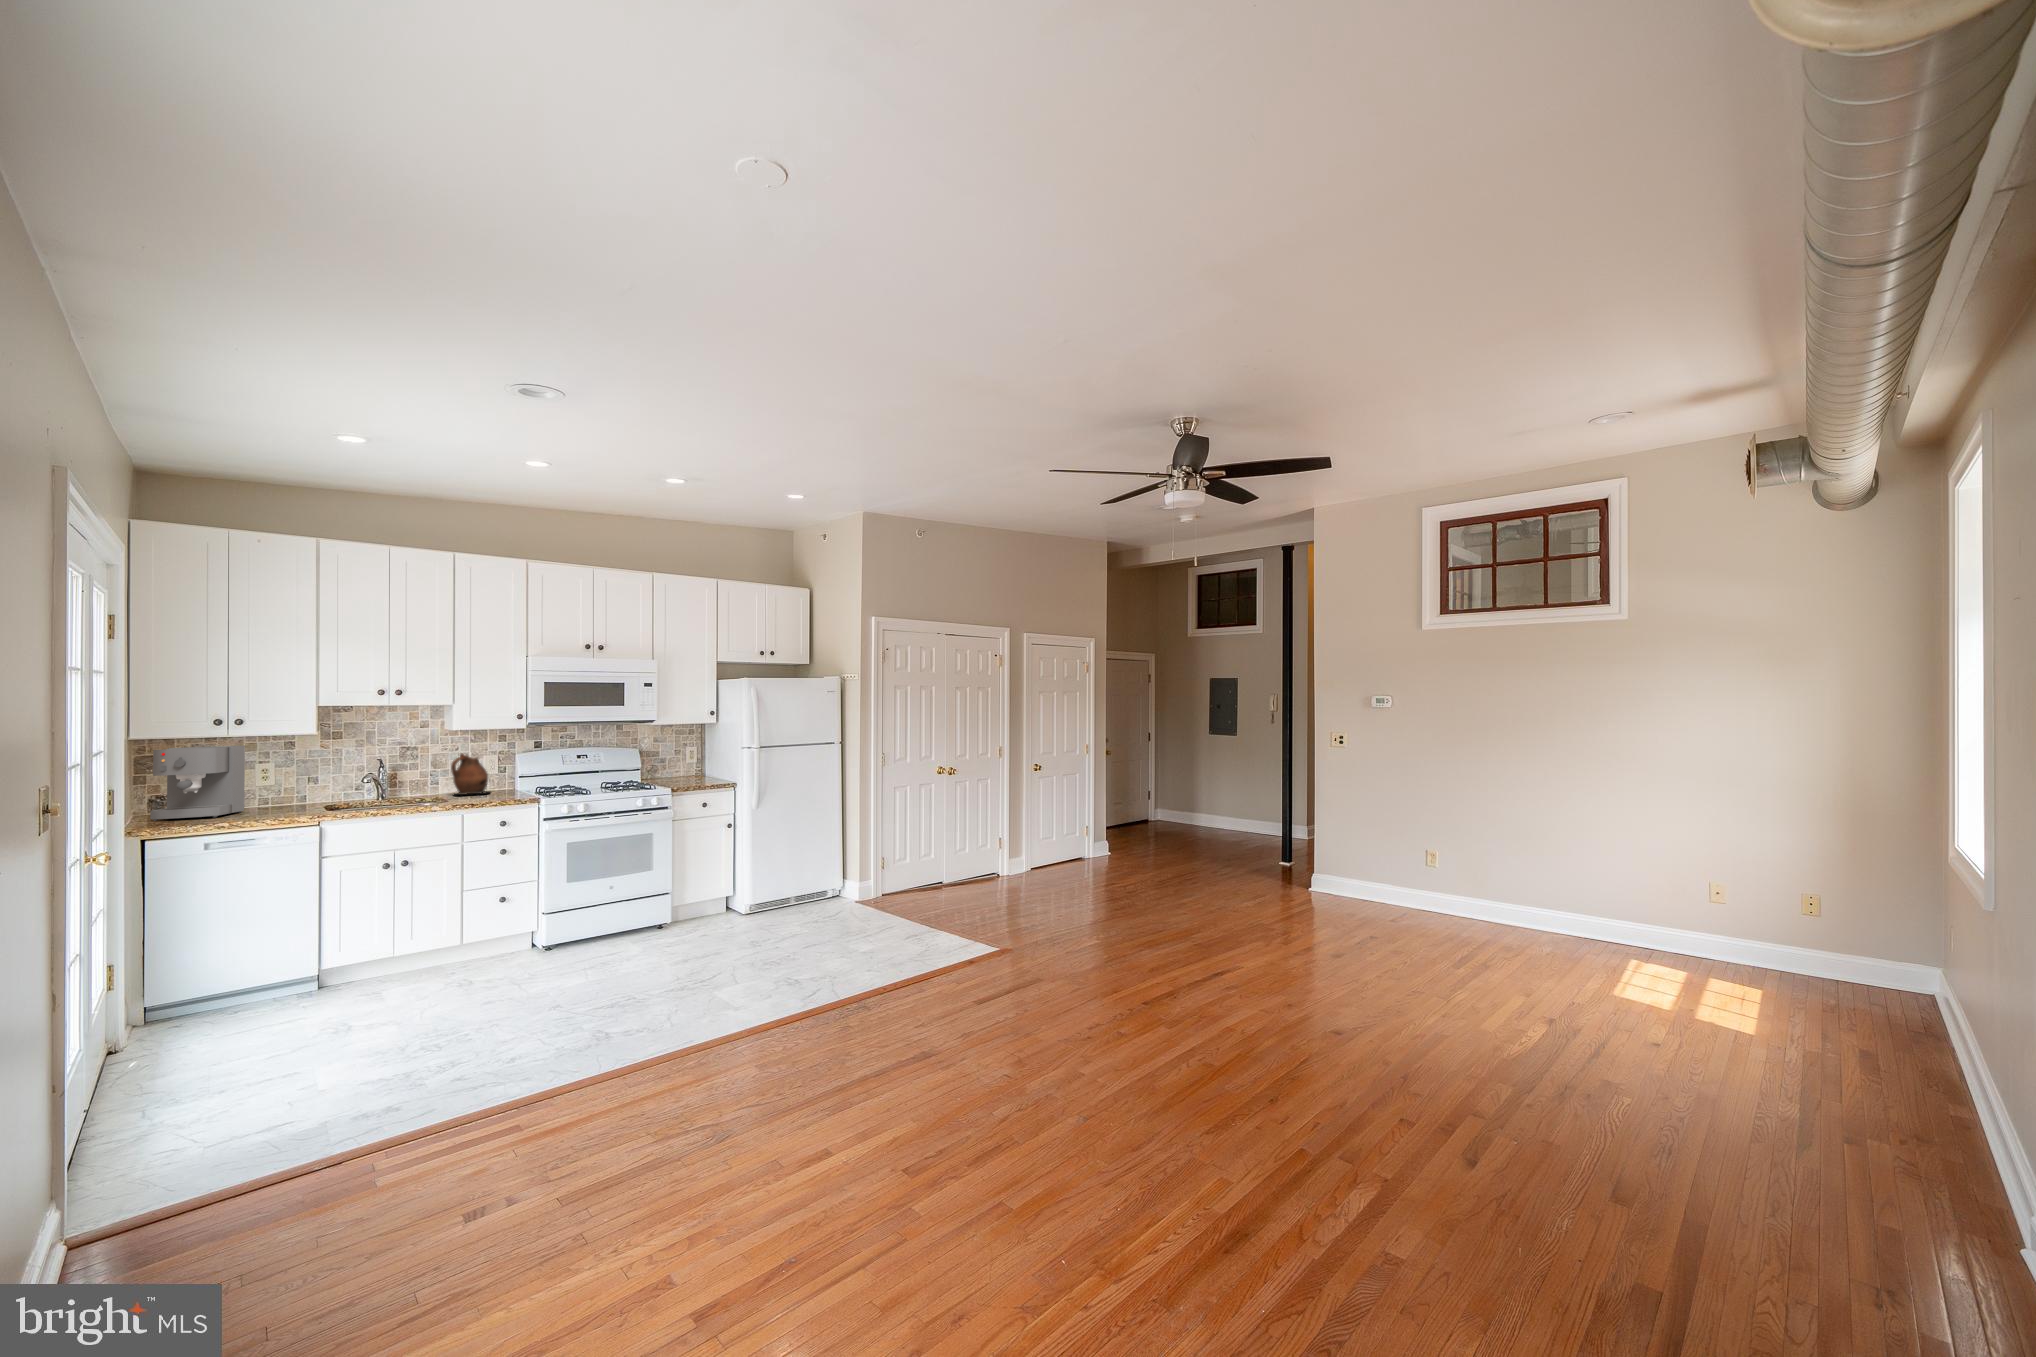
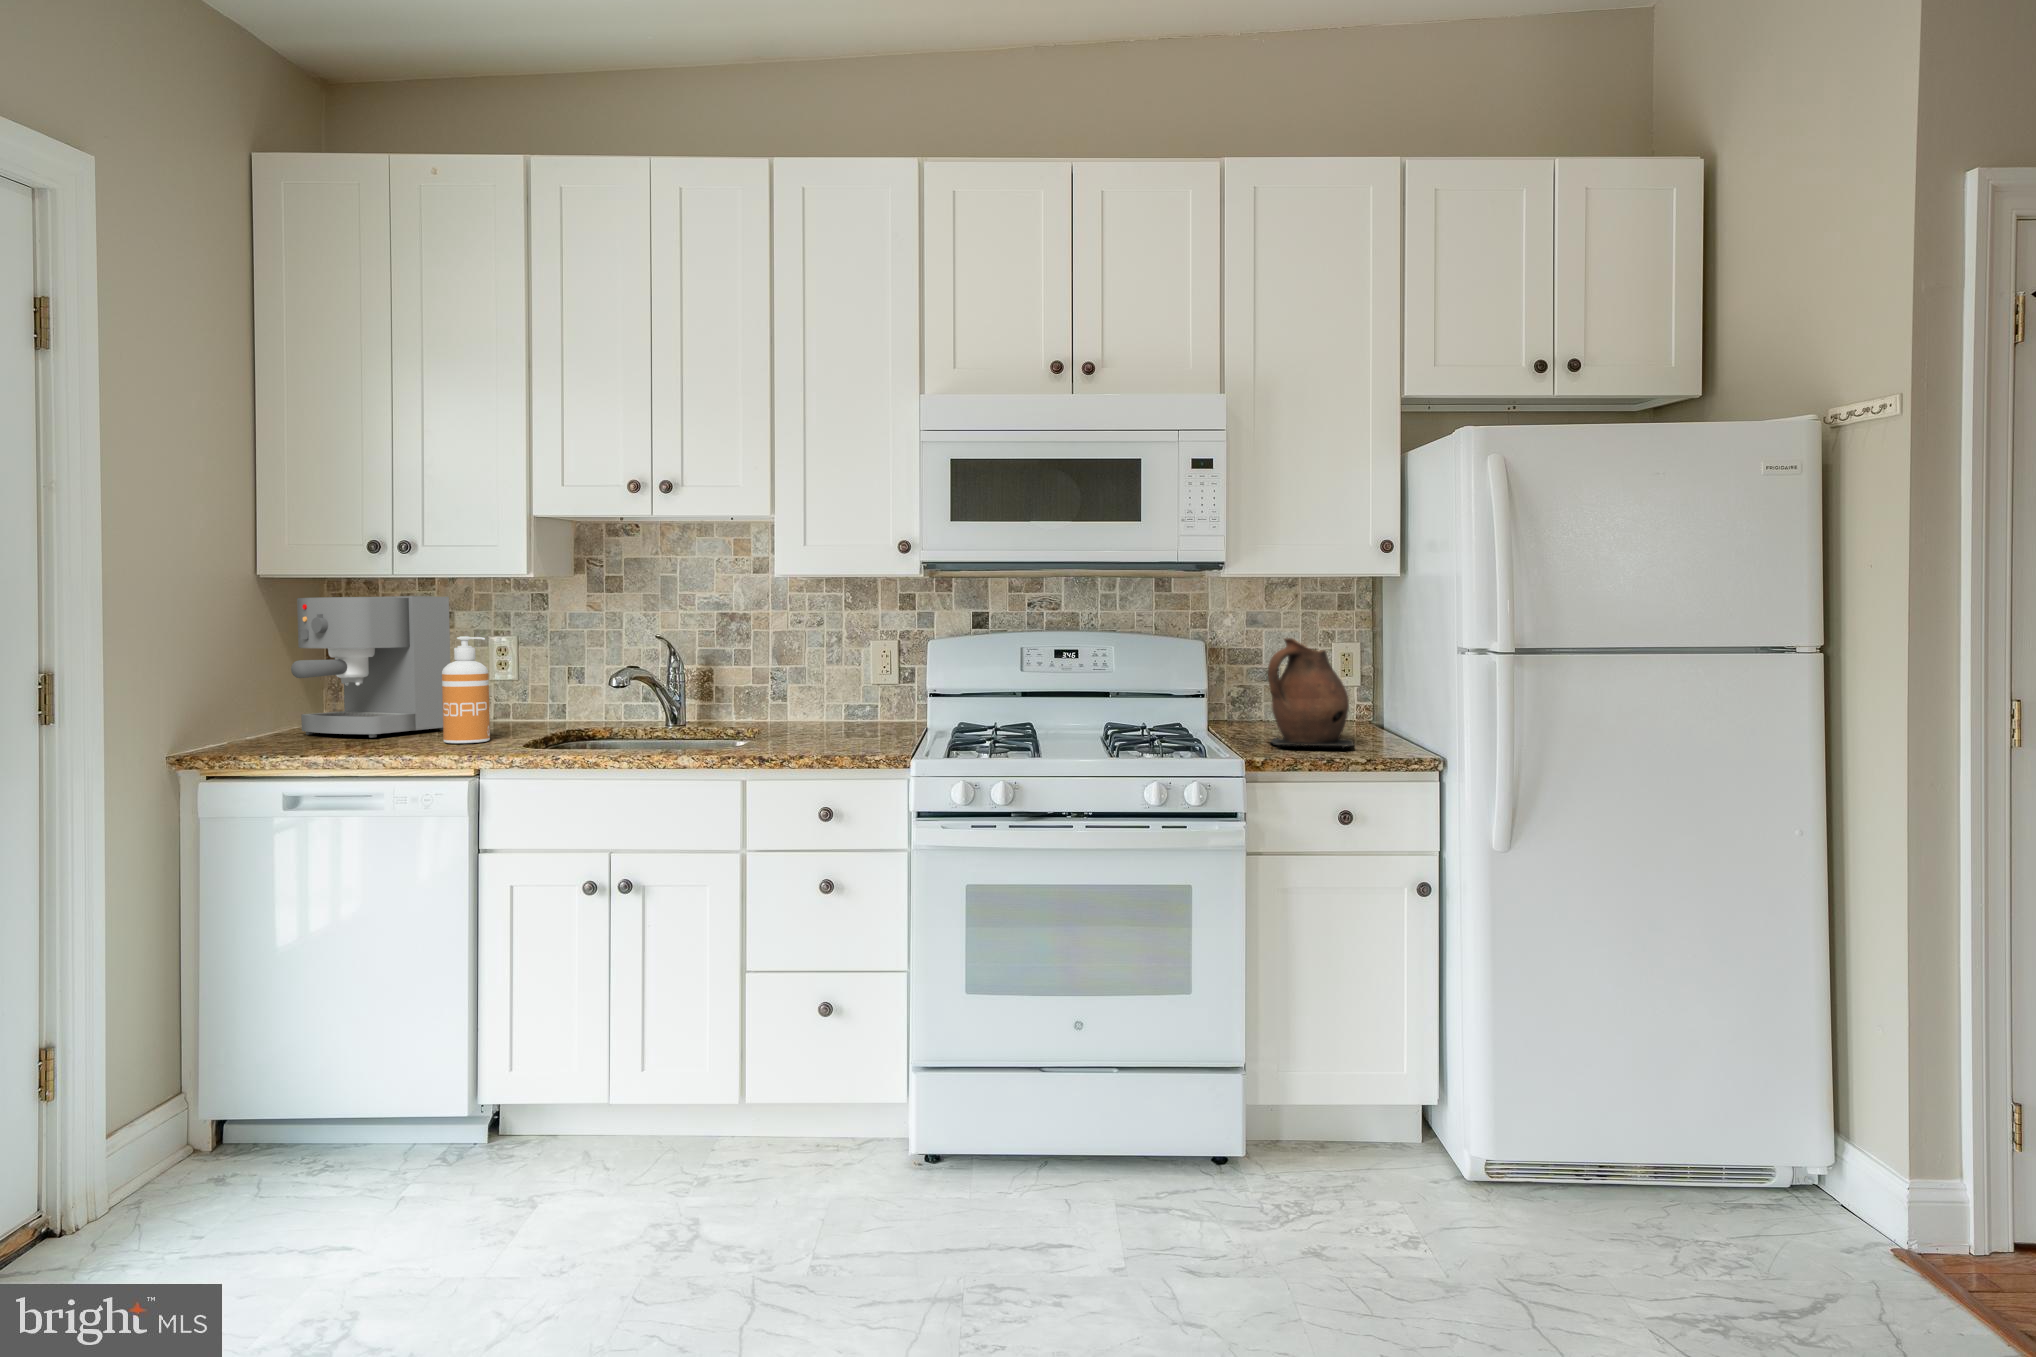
ceramic pitcher: present [451,754,489,795] -> present [1268,638,1354,748]
soap dispenser: none [273,764,300,815] -> present [442,636,490,743]

